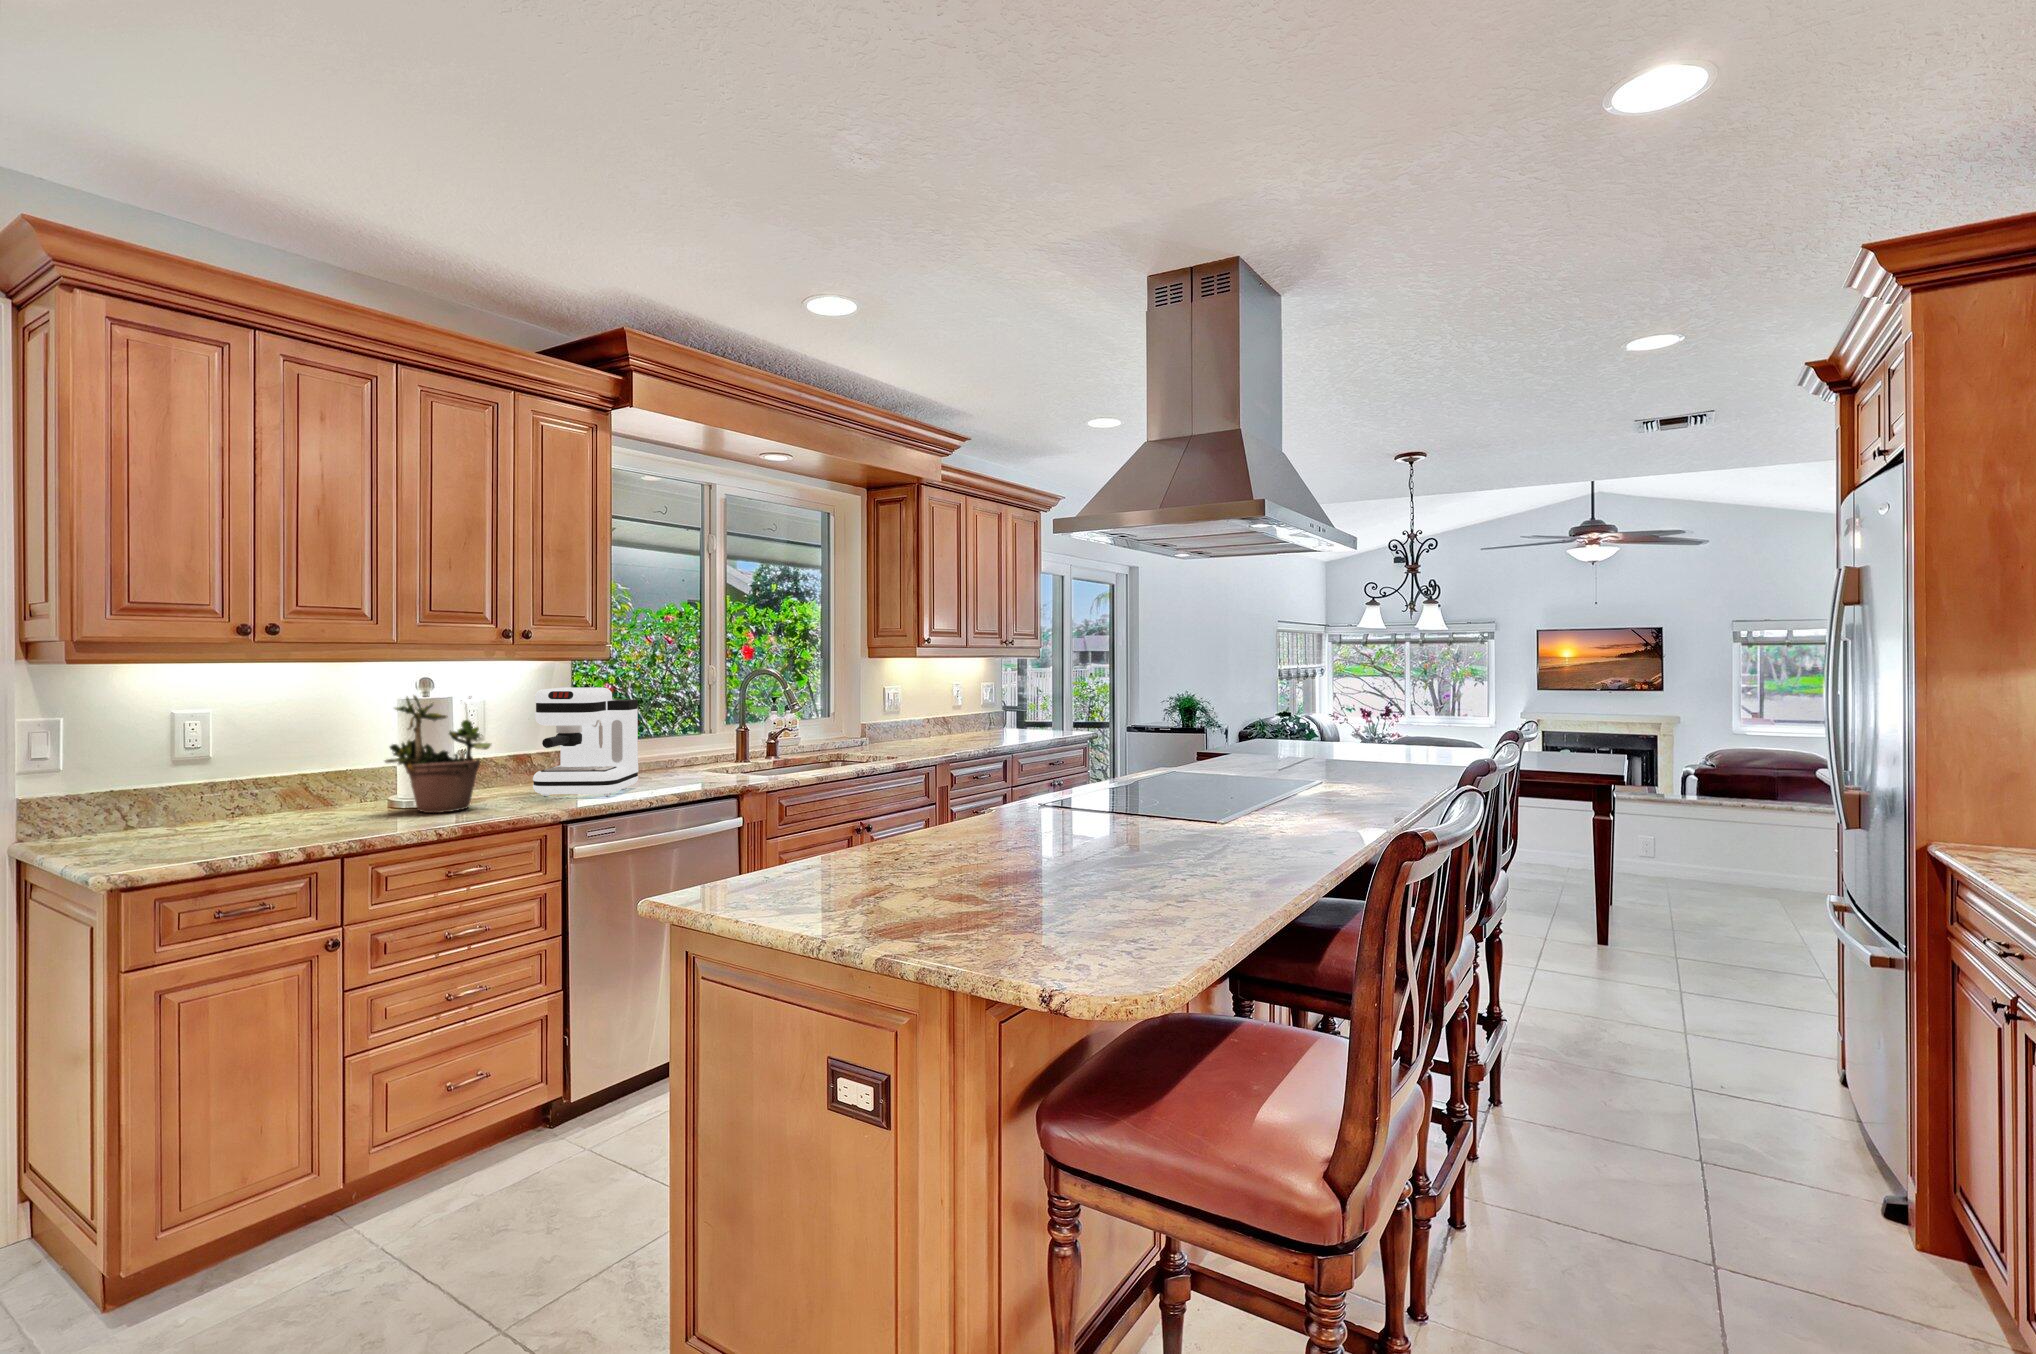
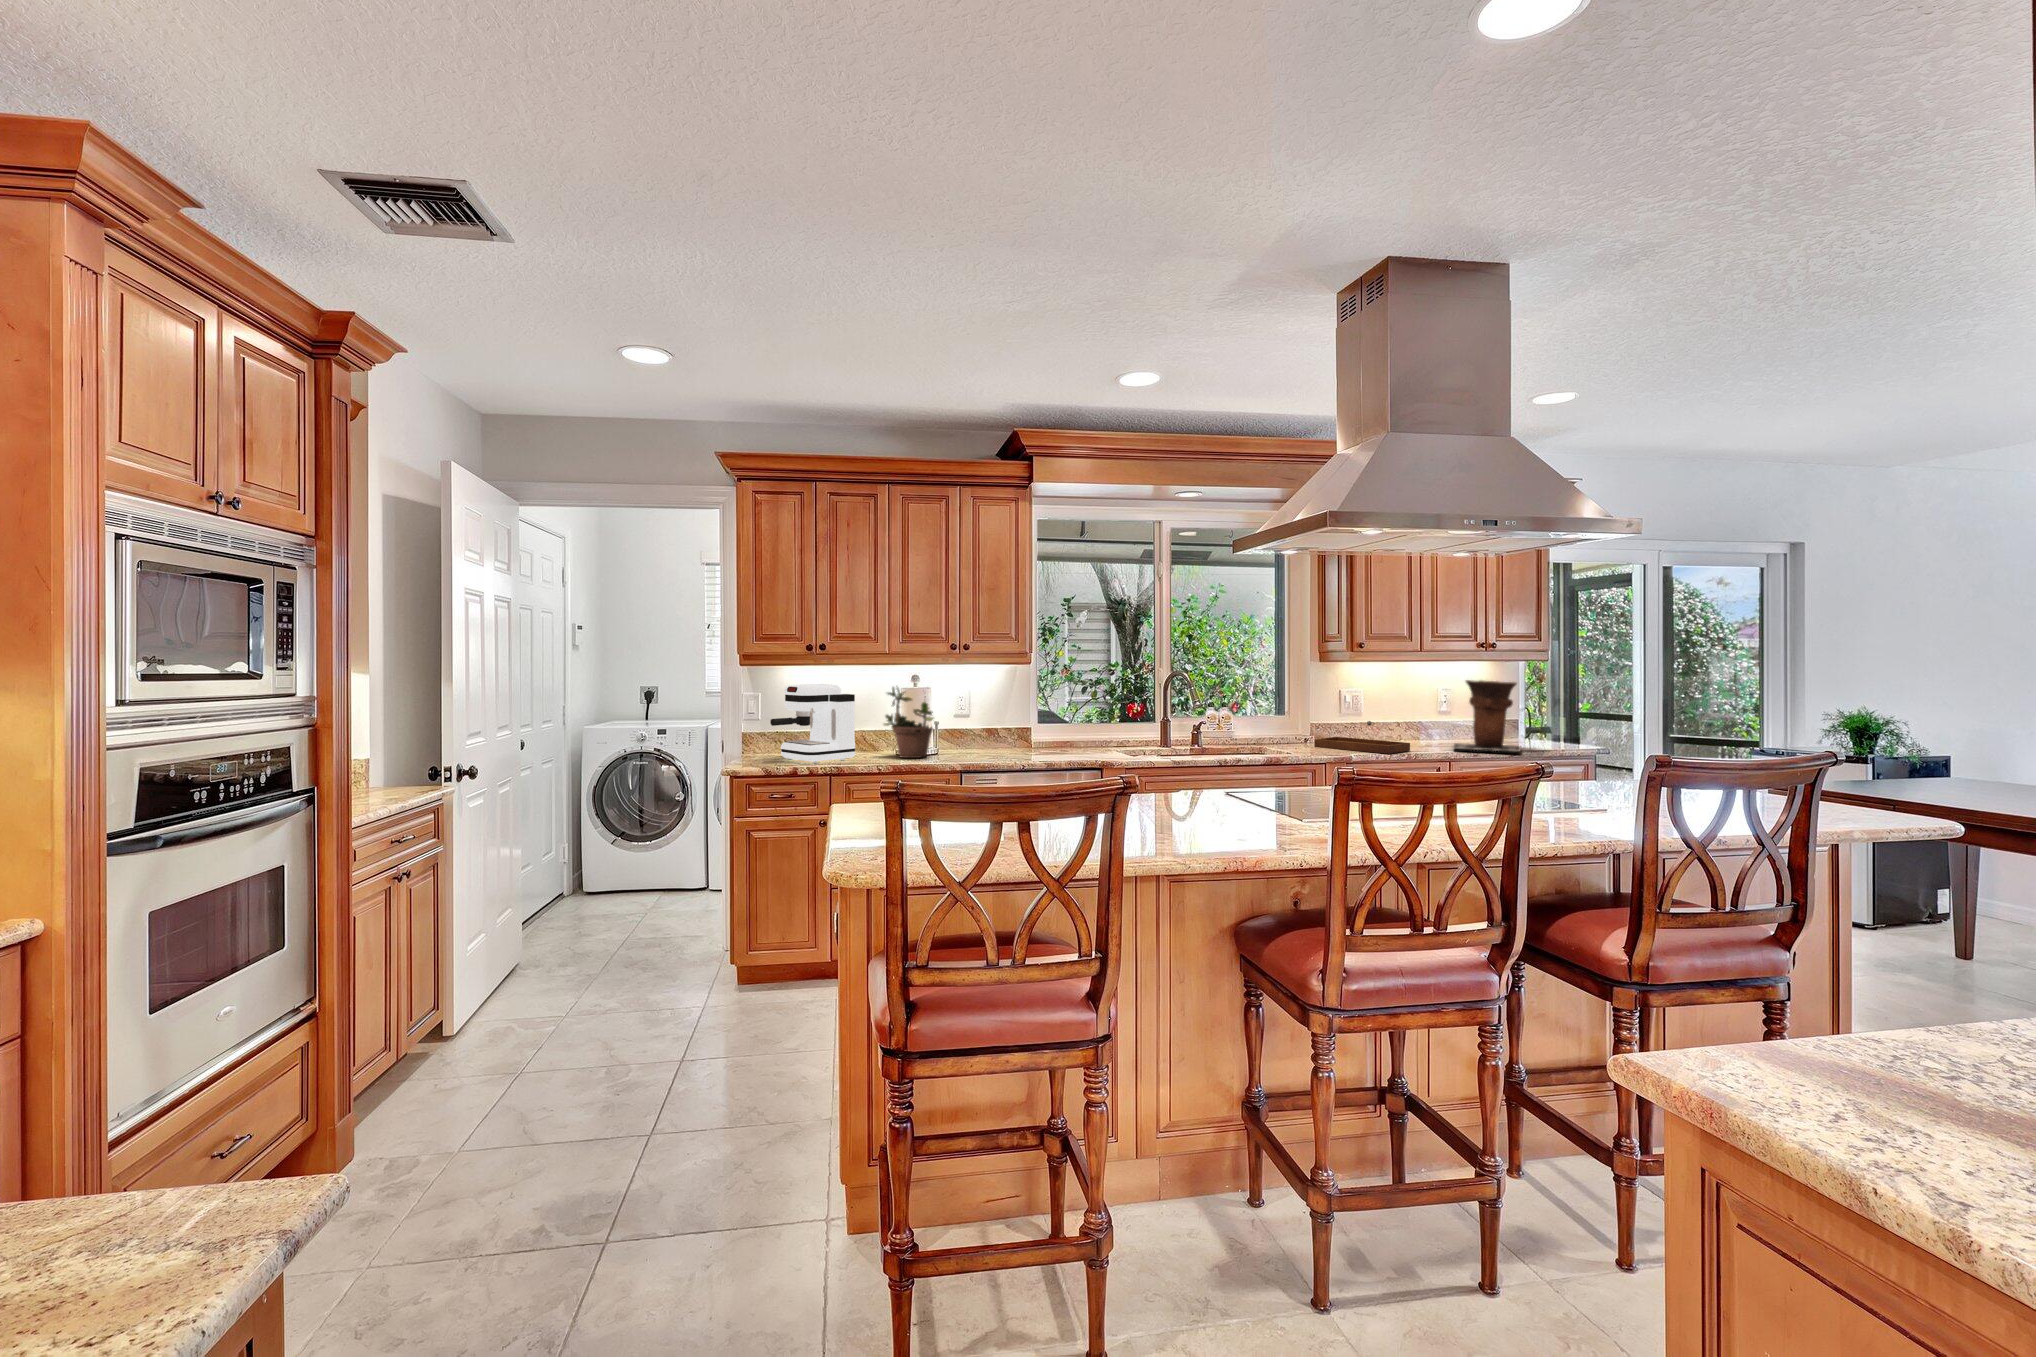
vase: none [983,673,1057,741] -> present [1453,680,1520,751]
coffee maker: present [533,688,638,796] -> present [770,684,855,763]
tray: none [881,718,971,750] -> present [1314,721,1410,754]

